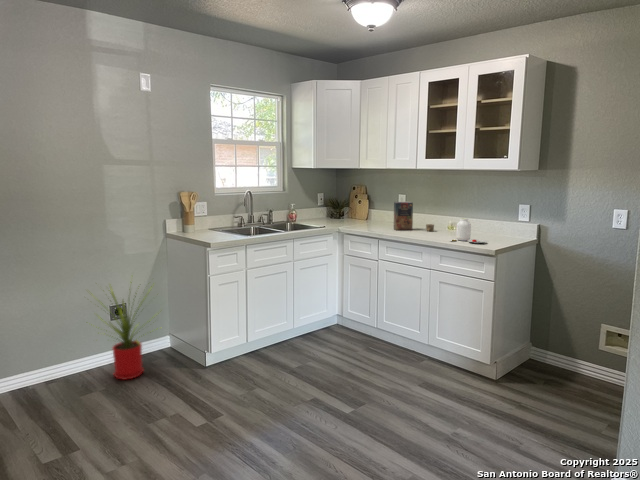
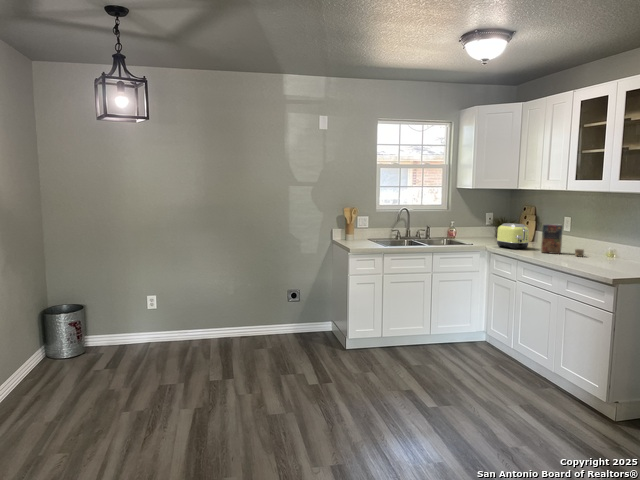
toaster: none [347,203,379,228] -> present [497,223,529,249]
jar: present [454,218,486,243] -> none [577,243,617,270]
house plant: present [100,286,158,380] -> none [260,268,317,347]

